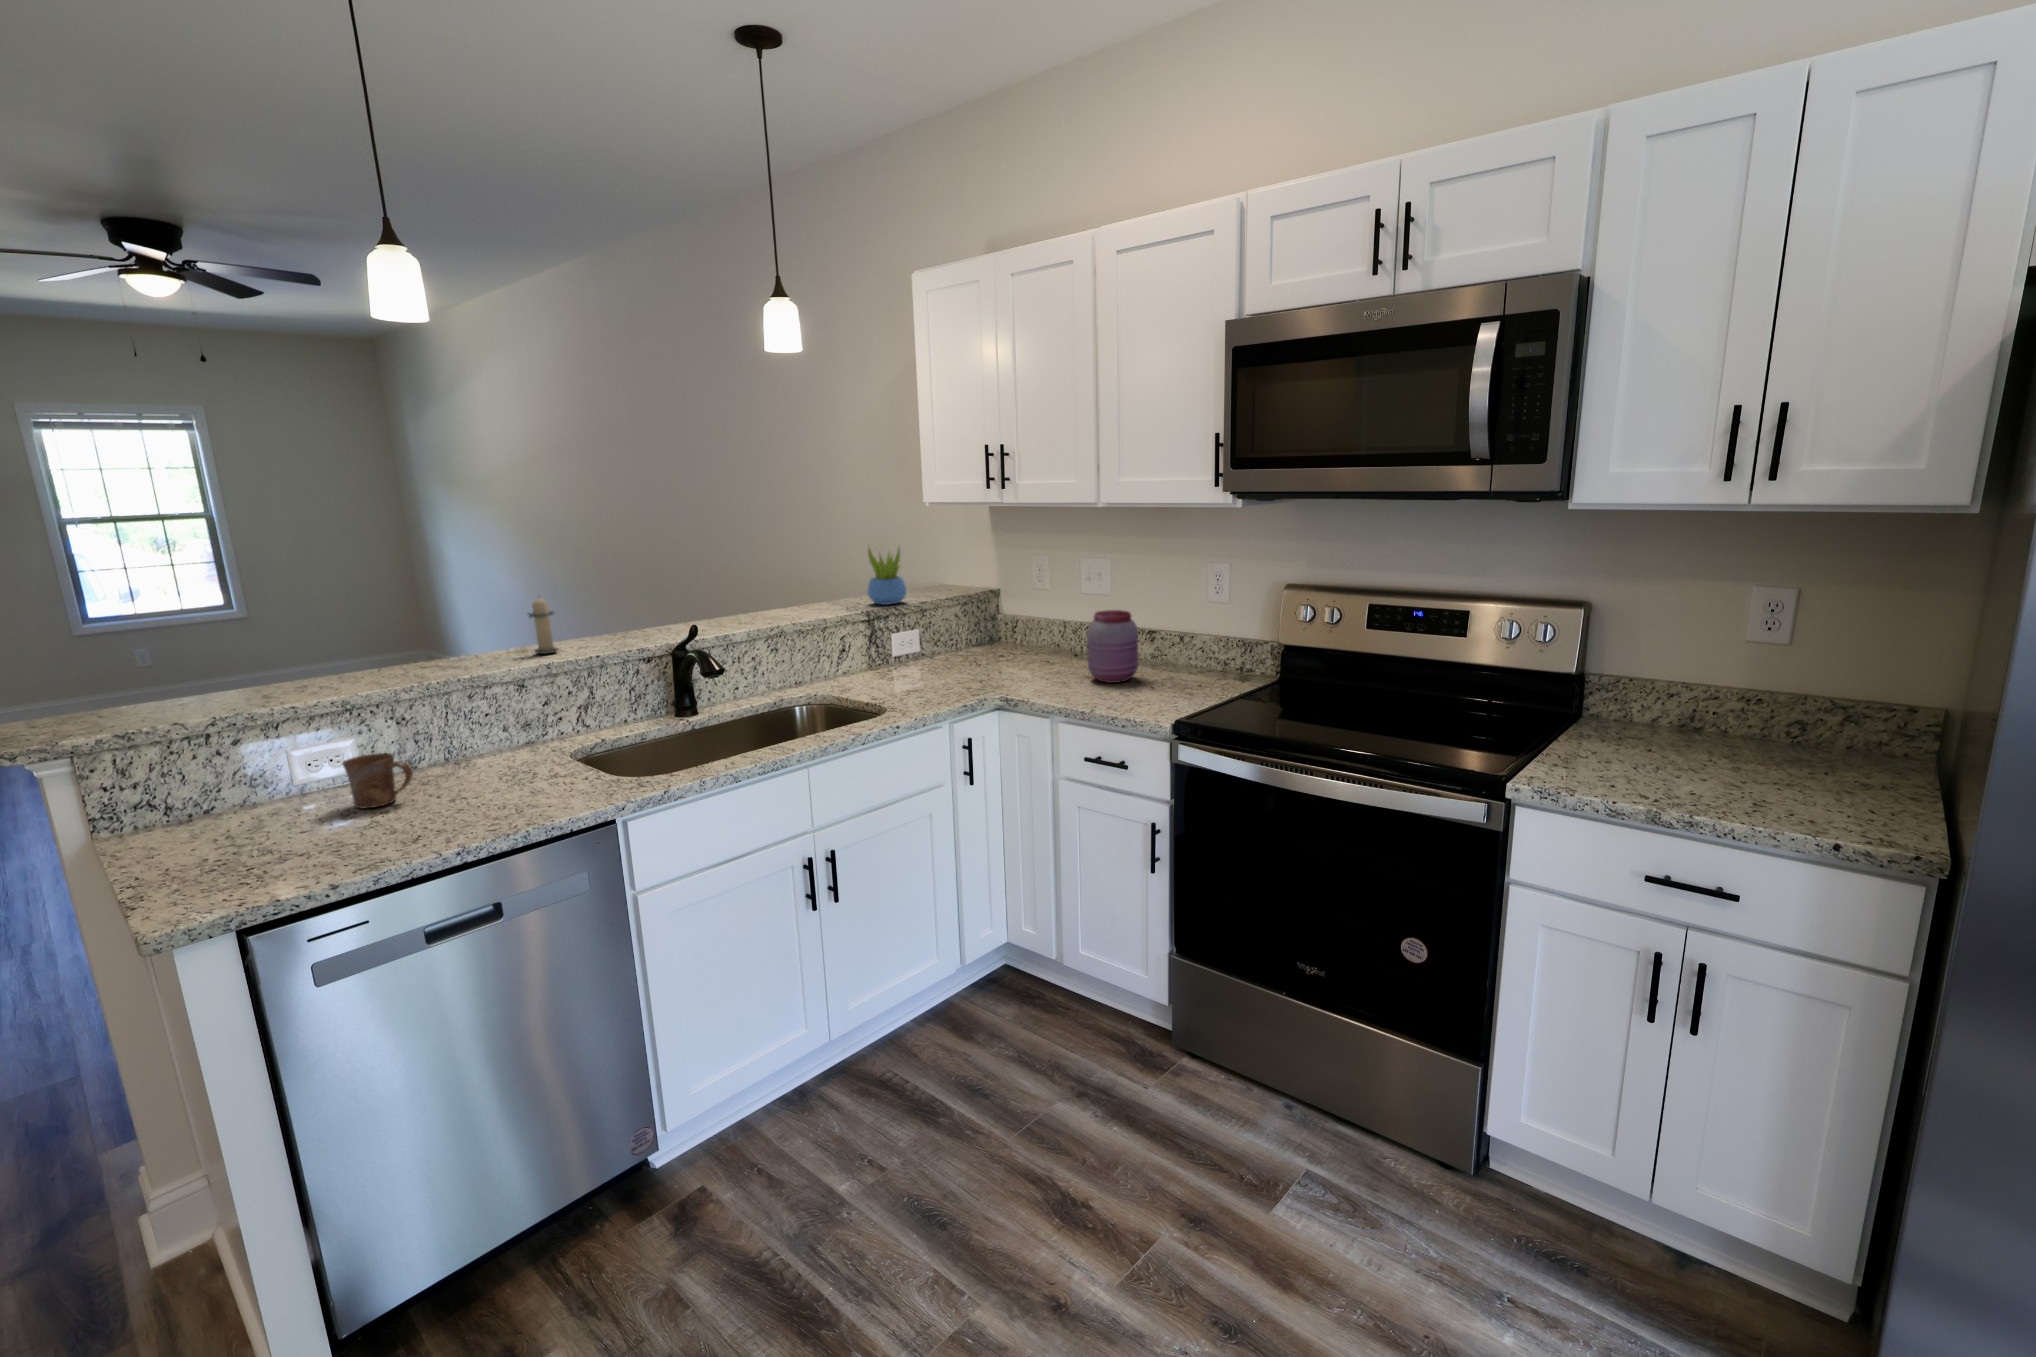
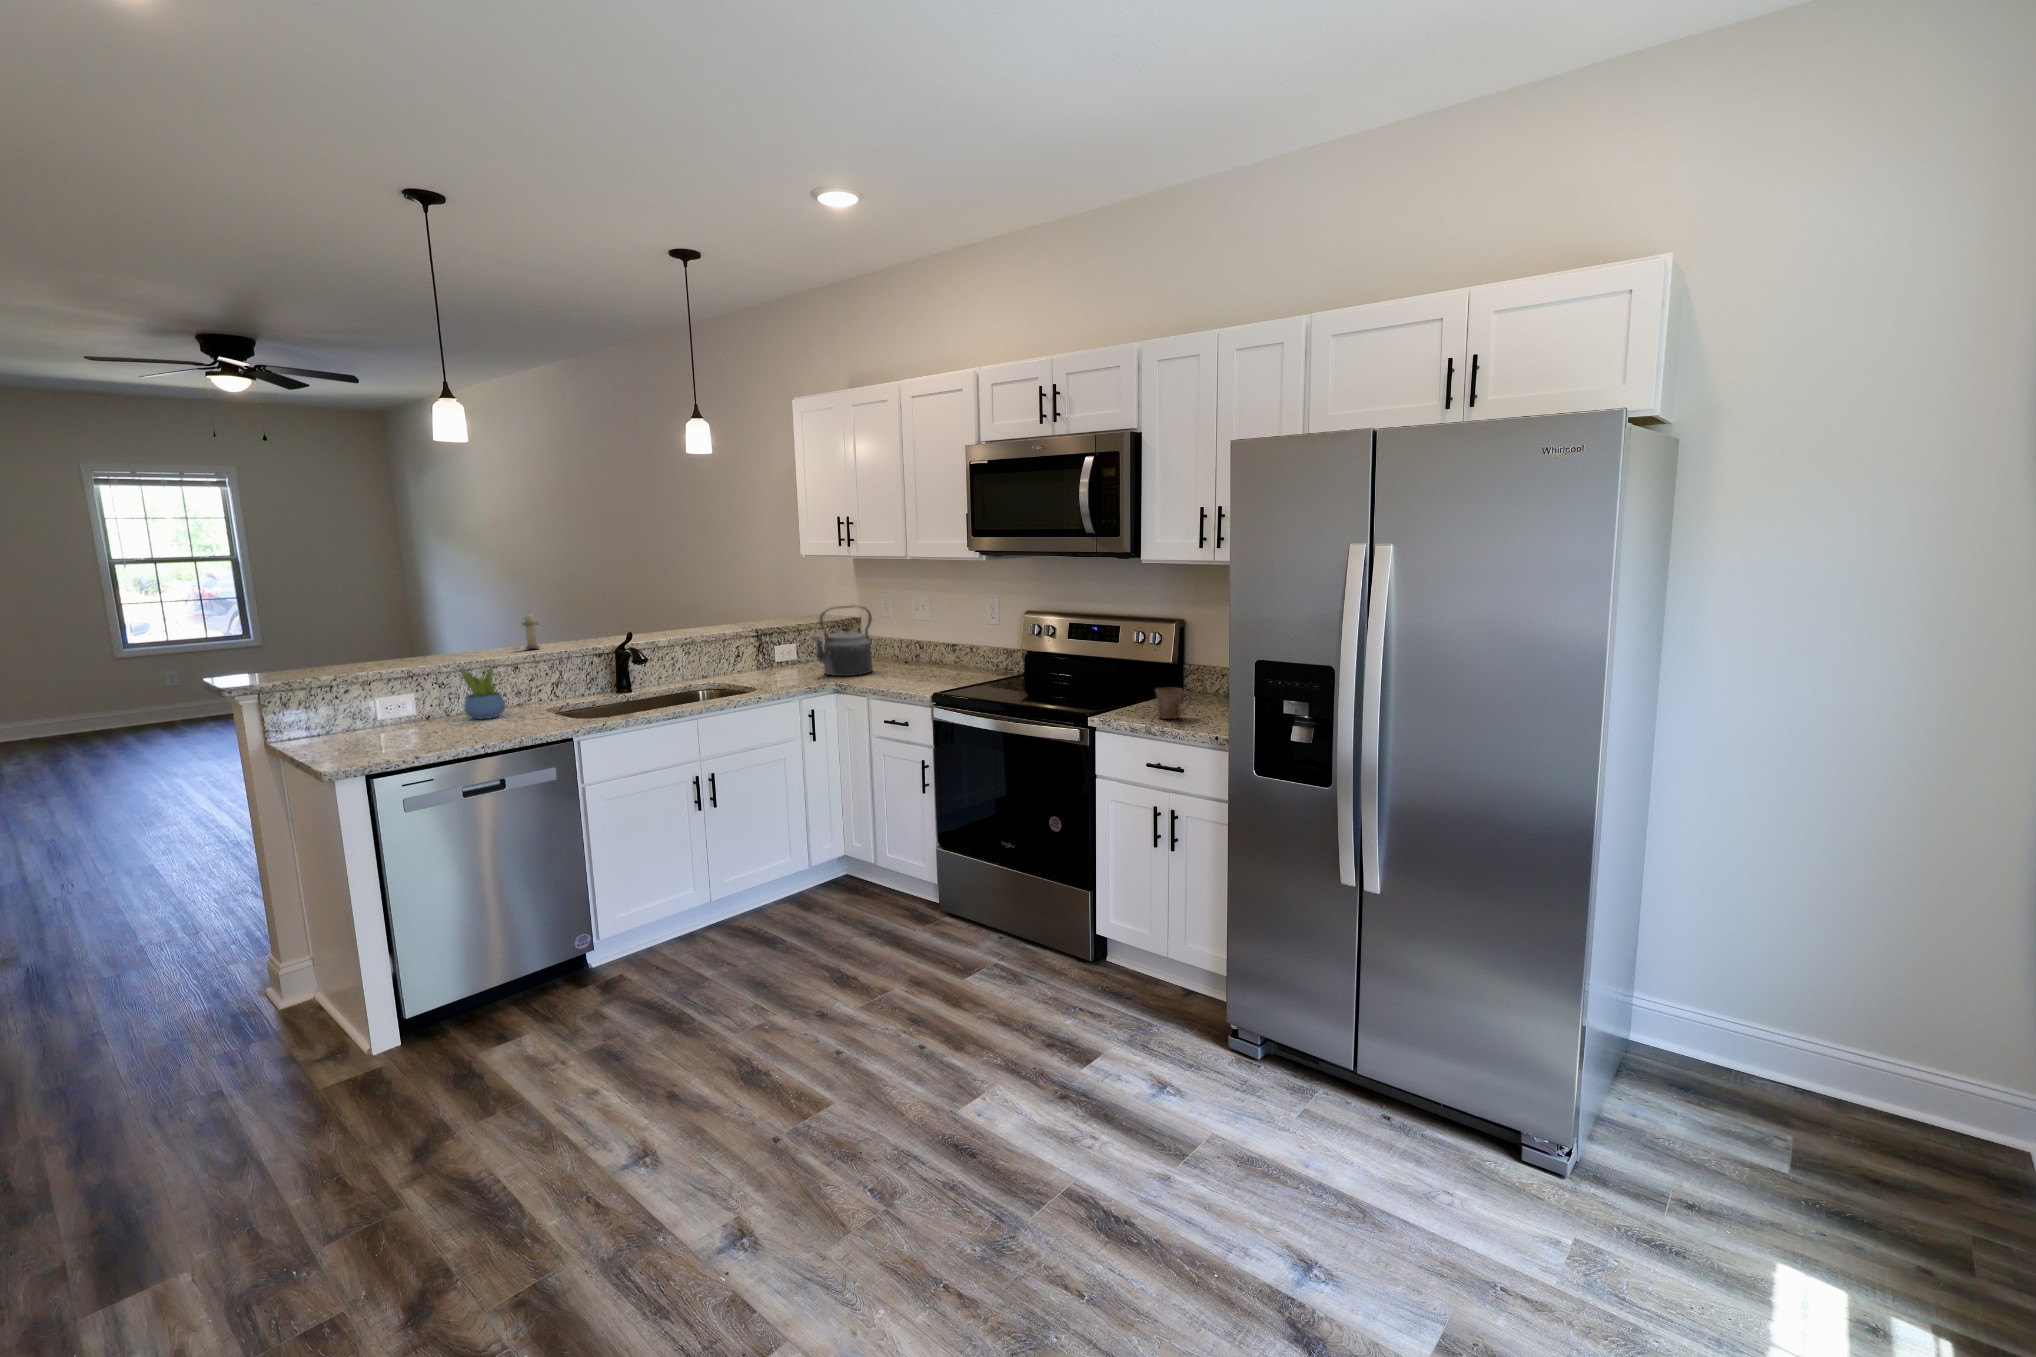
succulent plant: present [867,548,907,605] -> present [461,667,506,719]
kettle: none [954,577,1038,681] -> present [812,605,873,676]
jar: present [1087,610,1138,683] -> none [901,628,936,676]
mug: present [342,753,413,808] -> present [1156,688,1192,719]

